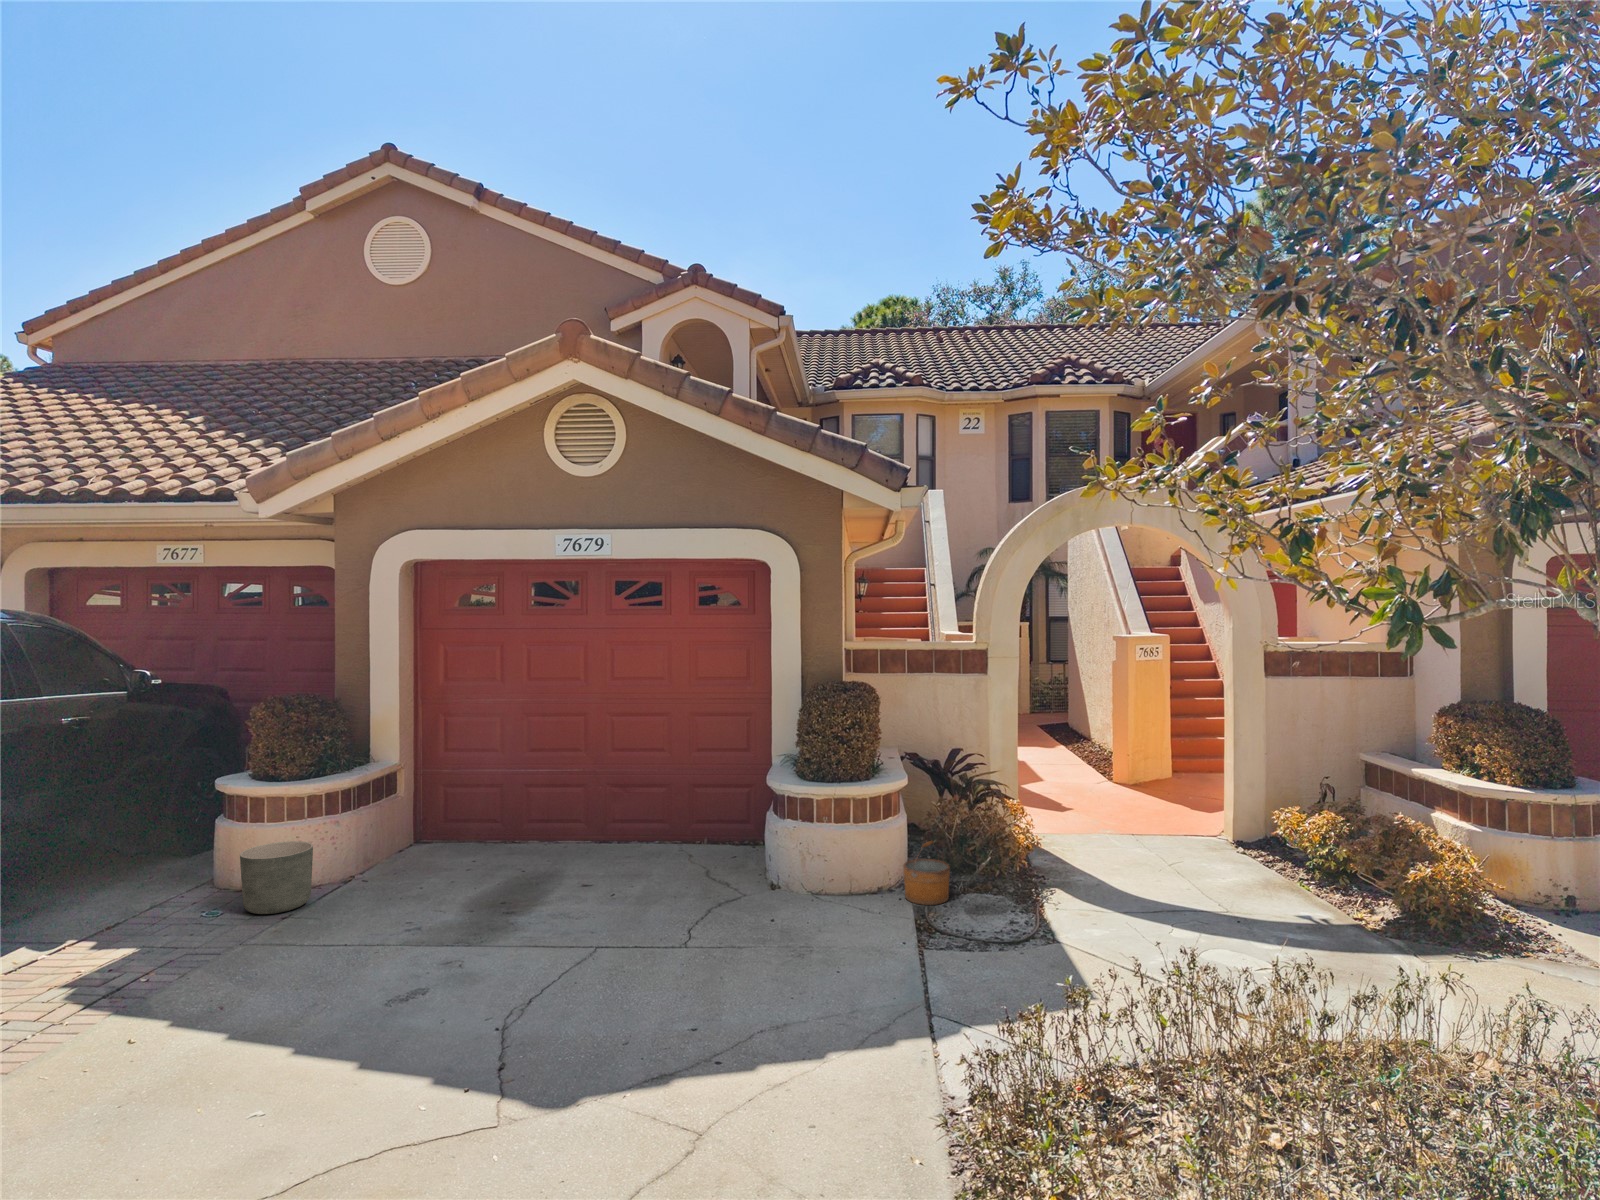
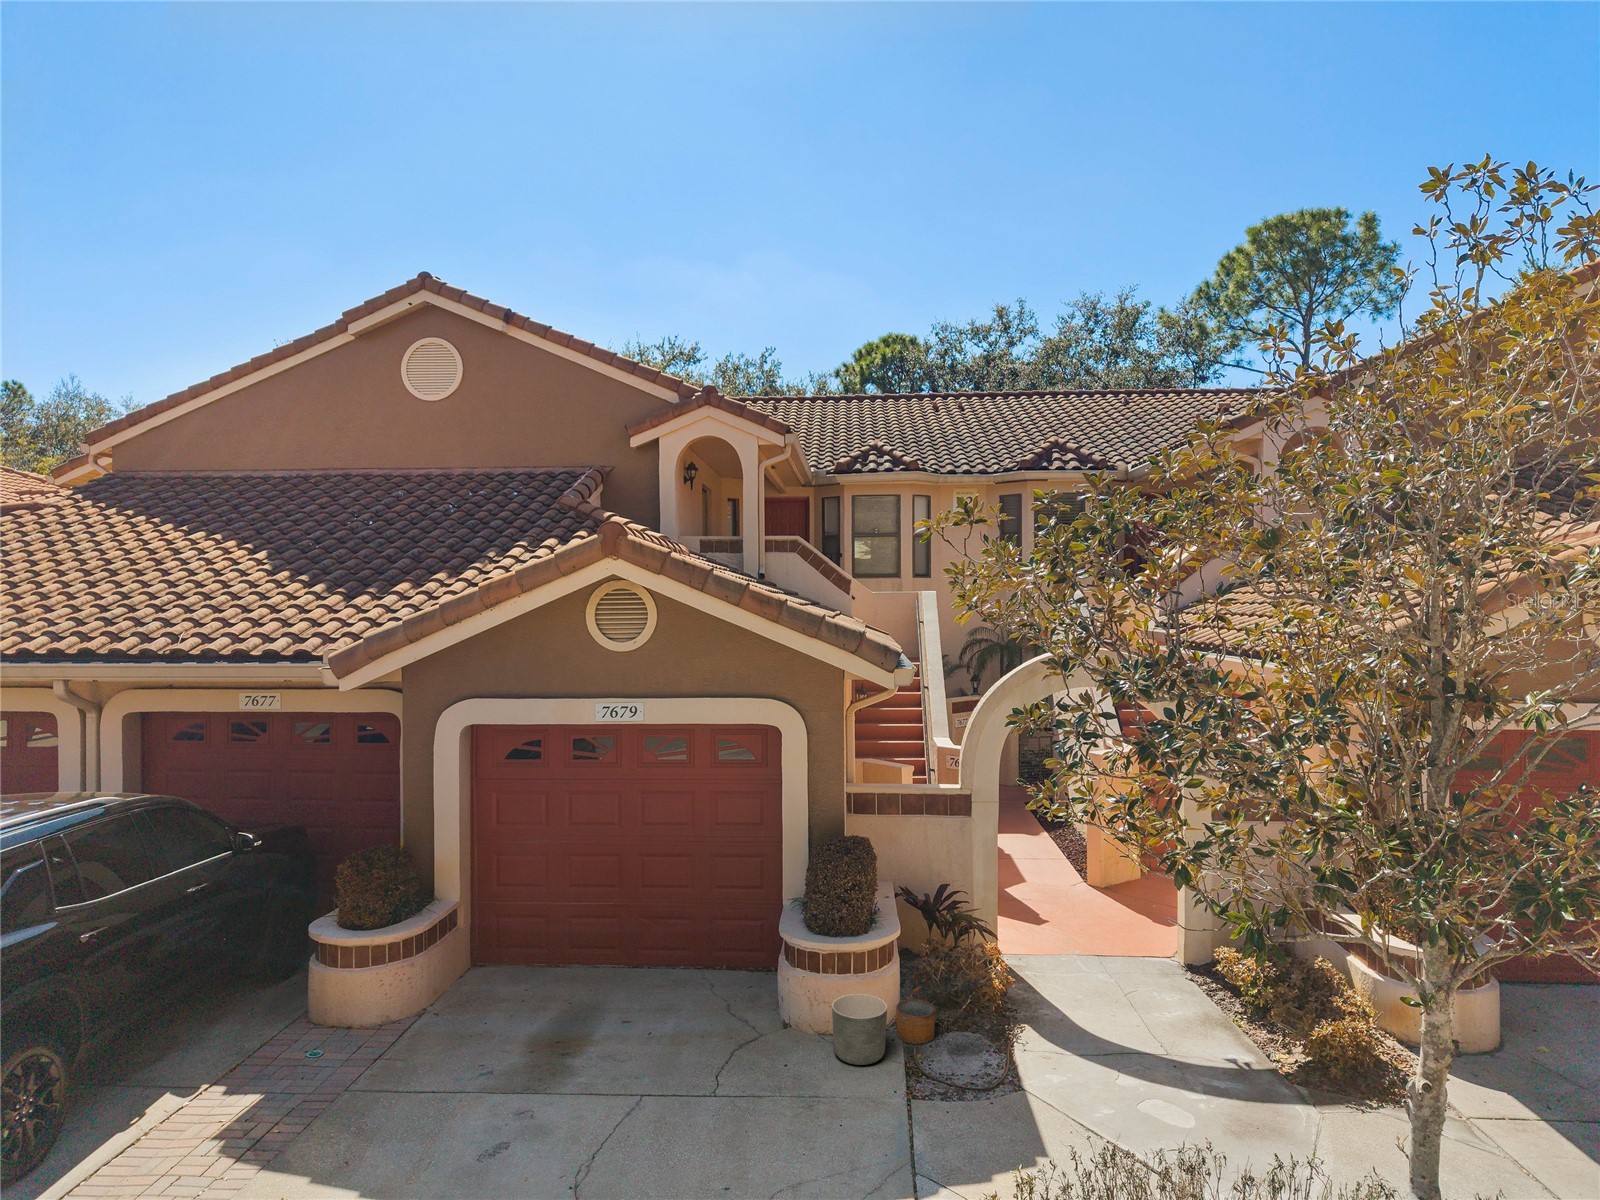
planter: present [240,841,313,914] -> present [832,994,887,1065]

